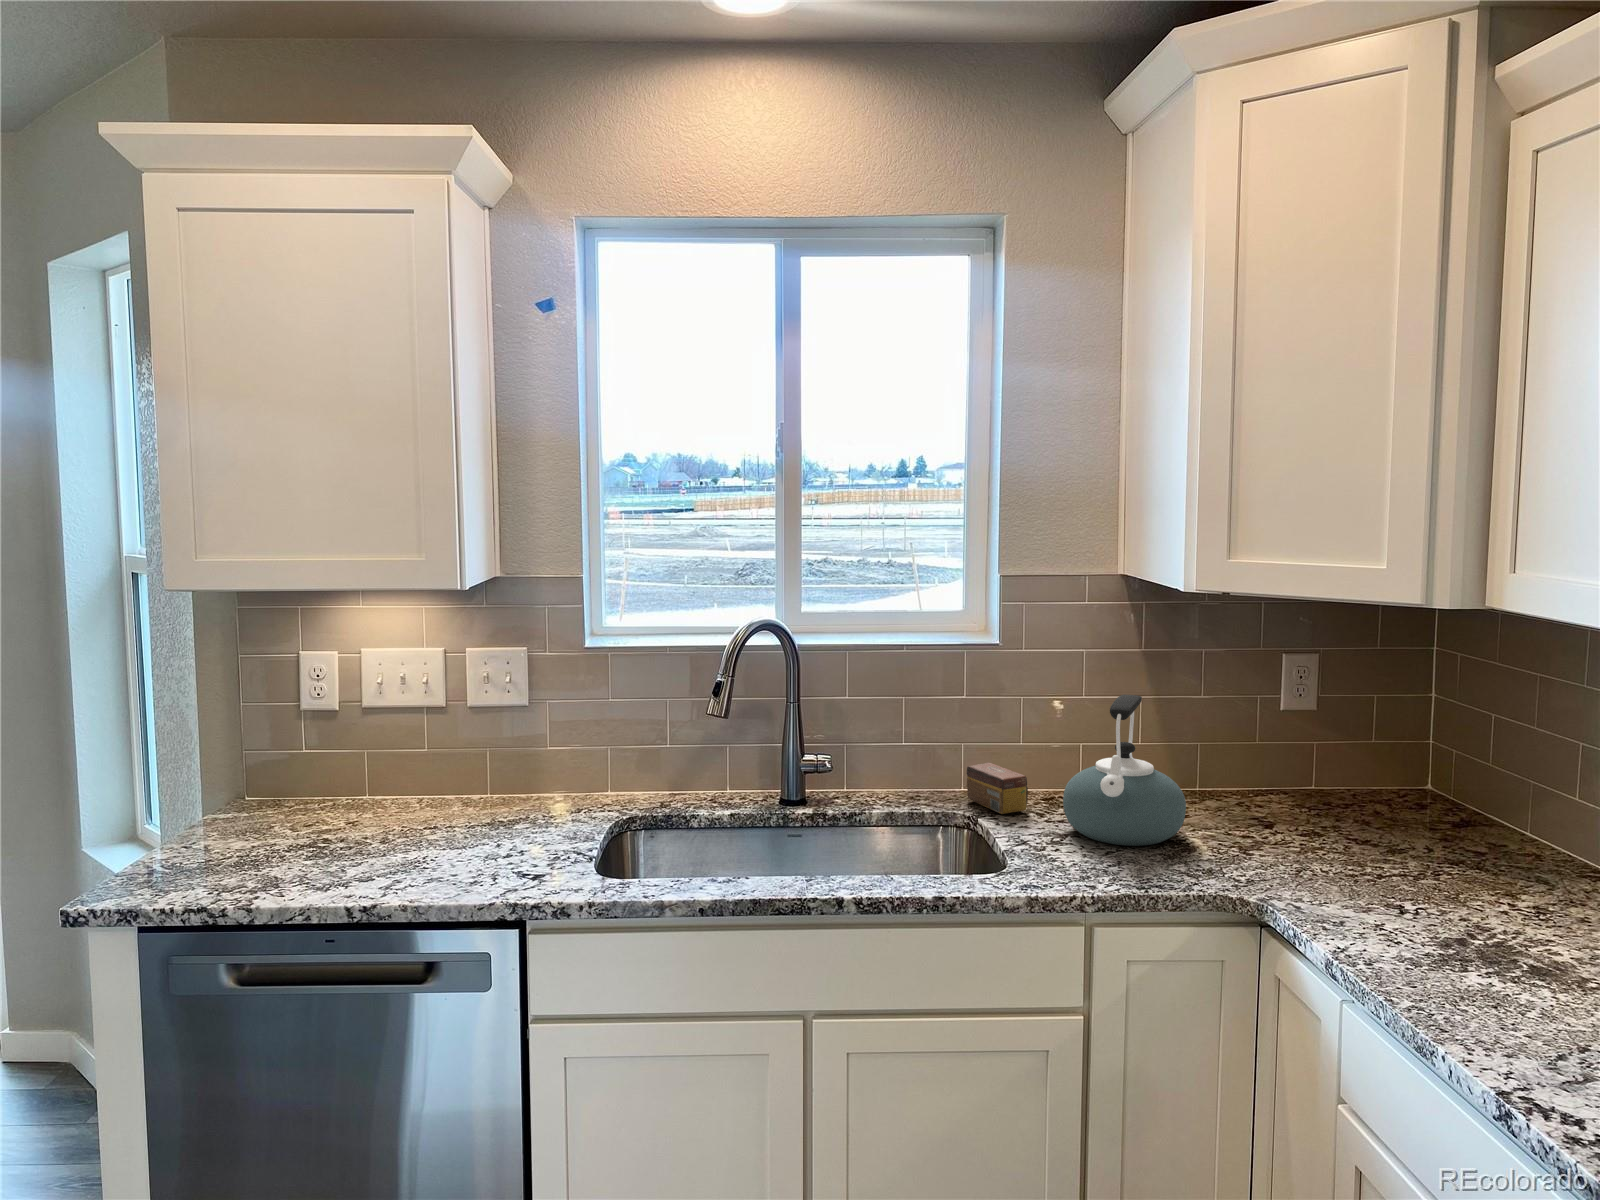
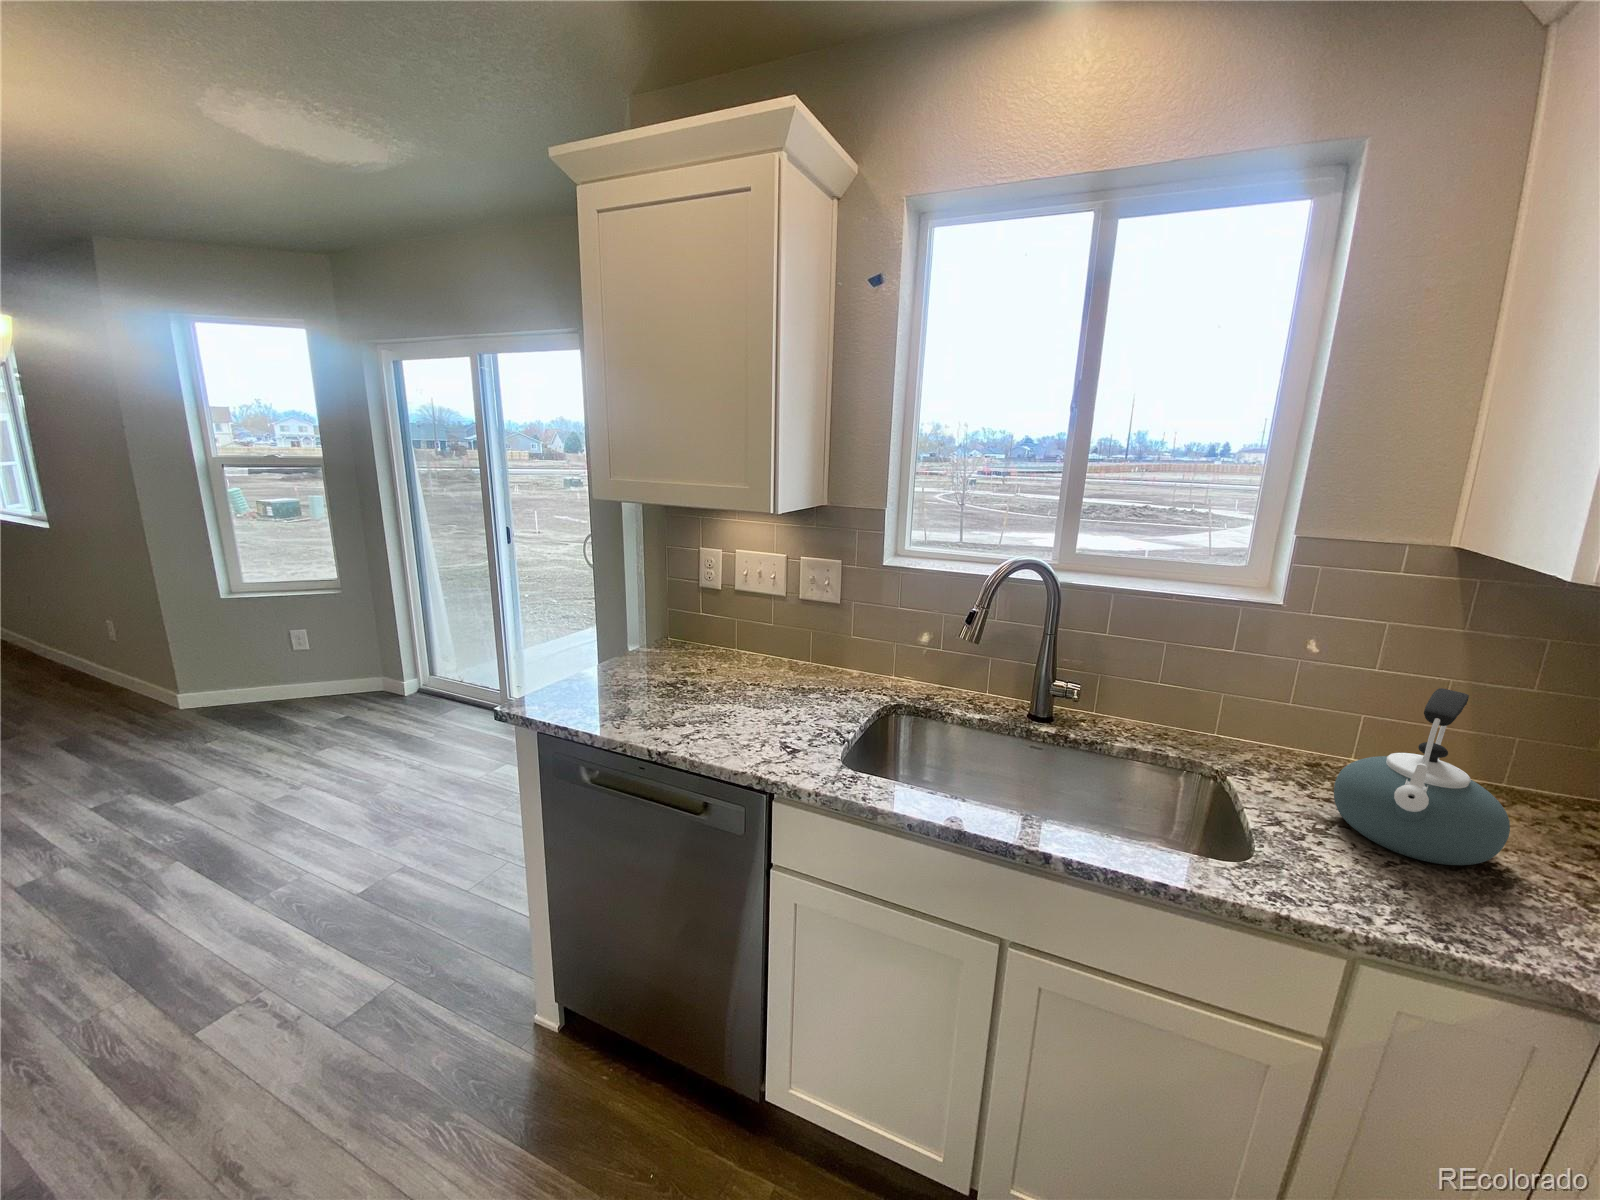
tea box: present [967,762,1028,814] -> none [1218,717,1291,777]

